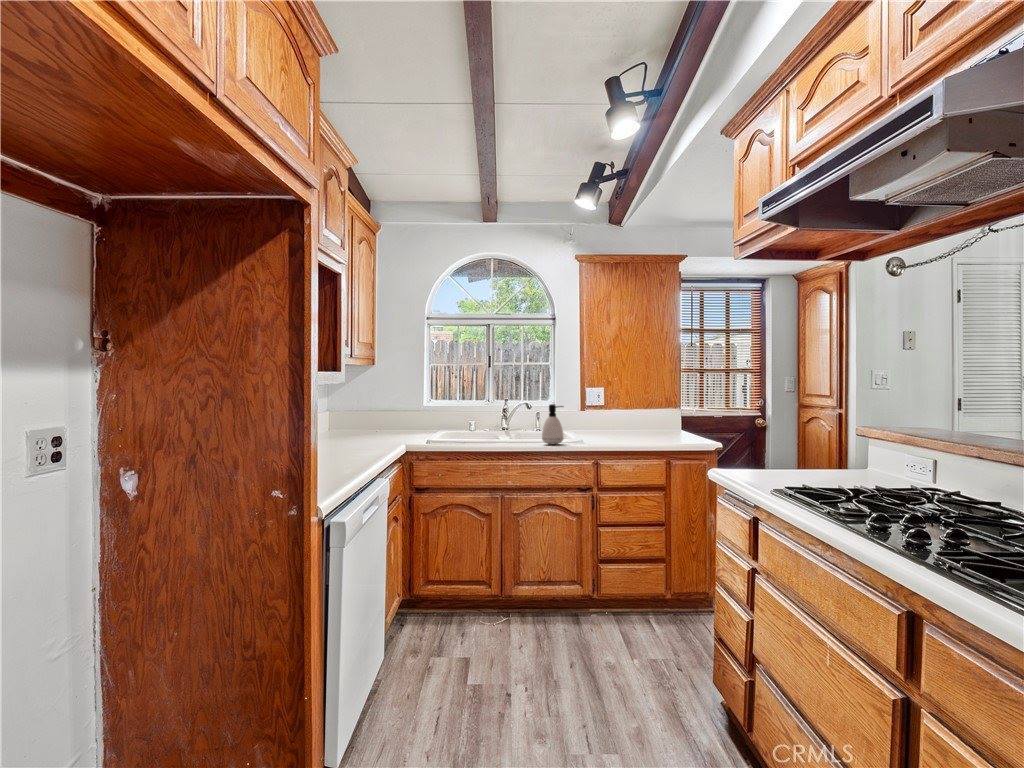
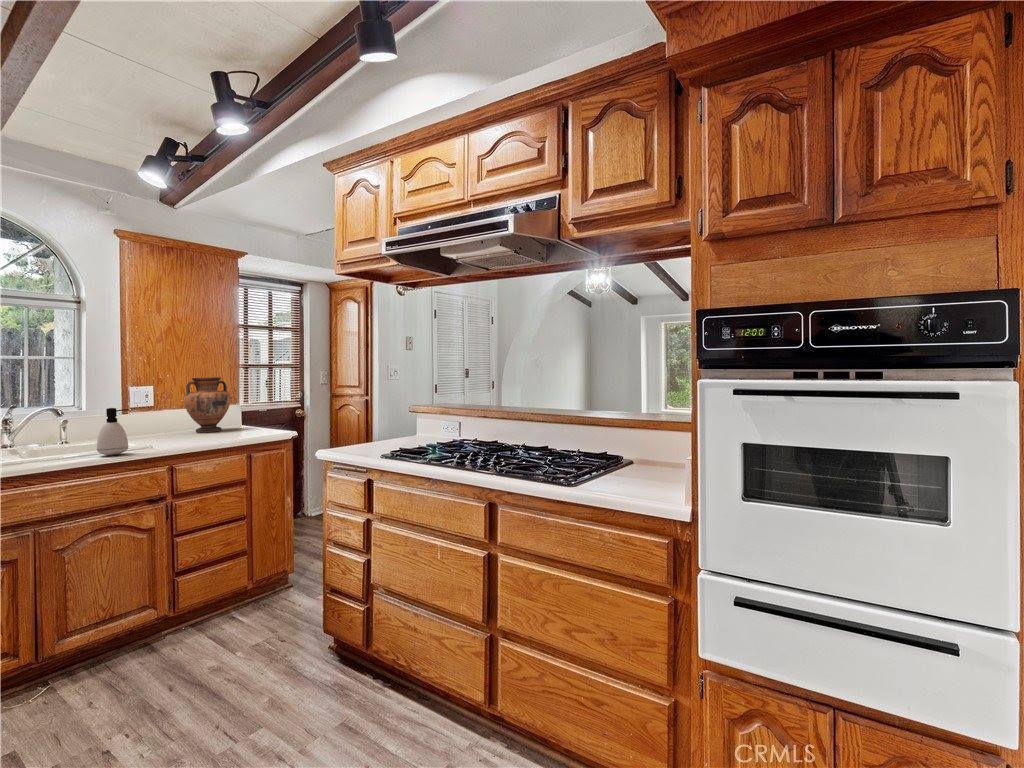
vase: none [629,381,669,434] -> present [184,377,230,432]

